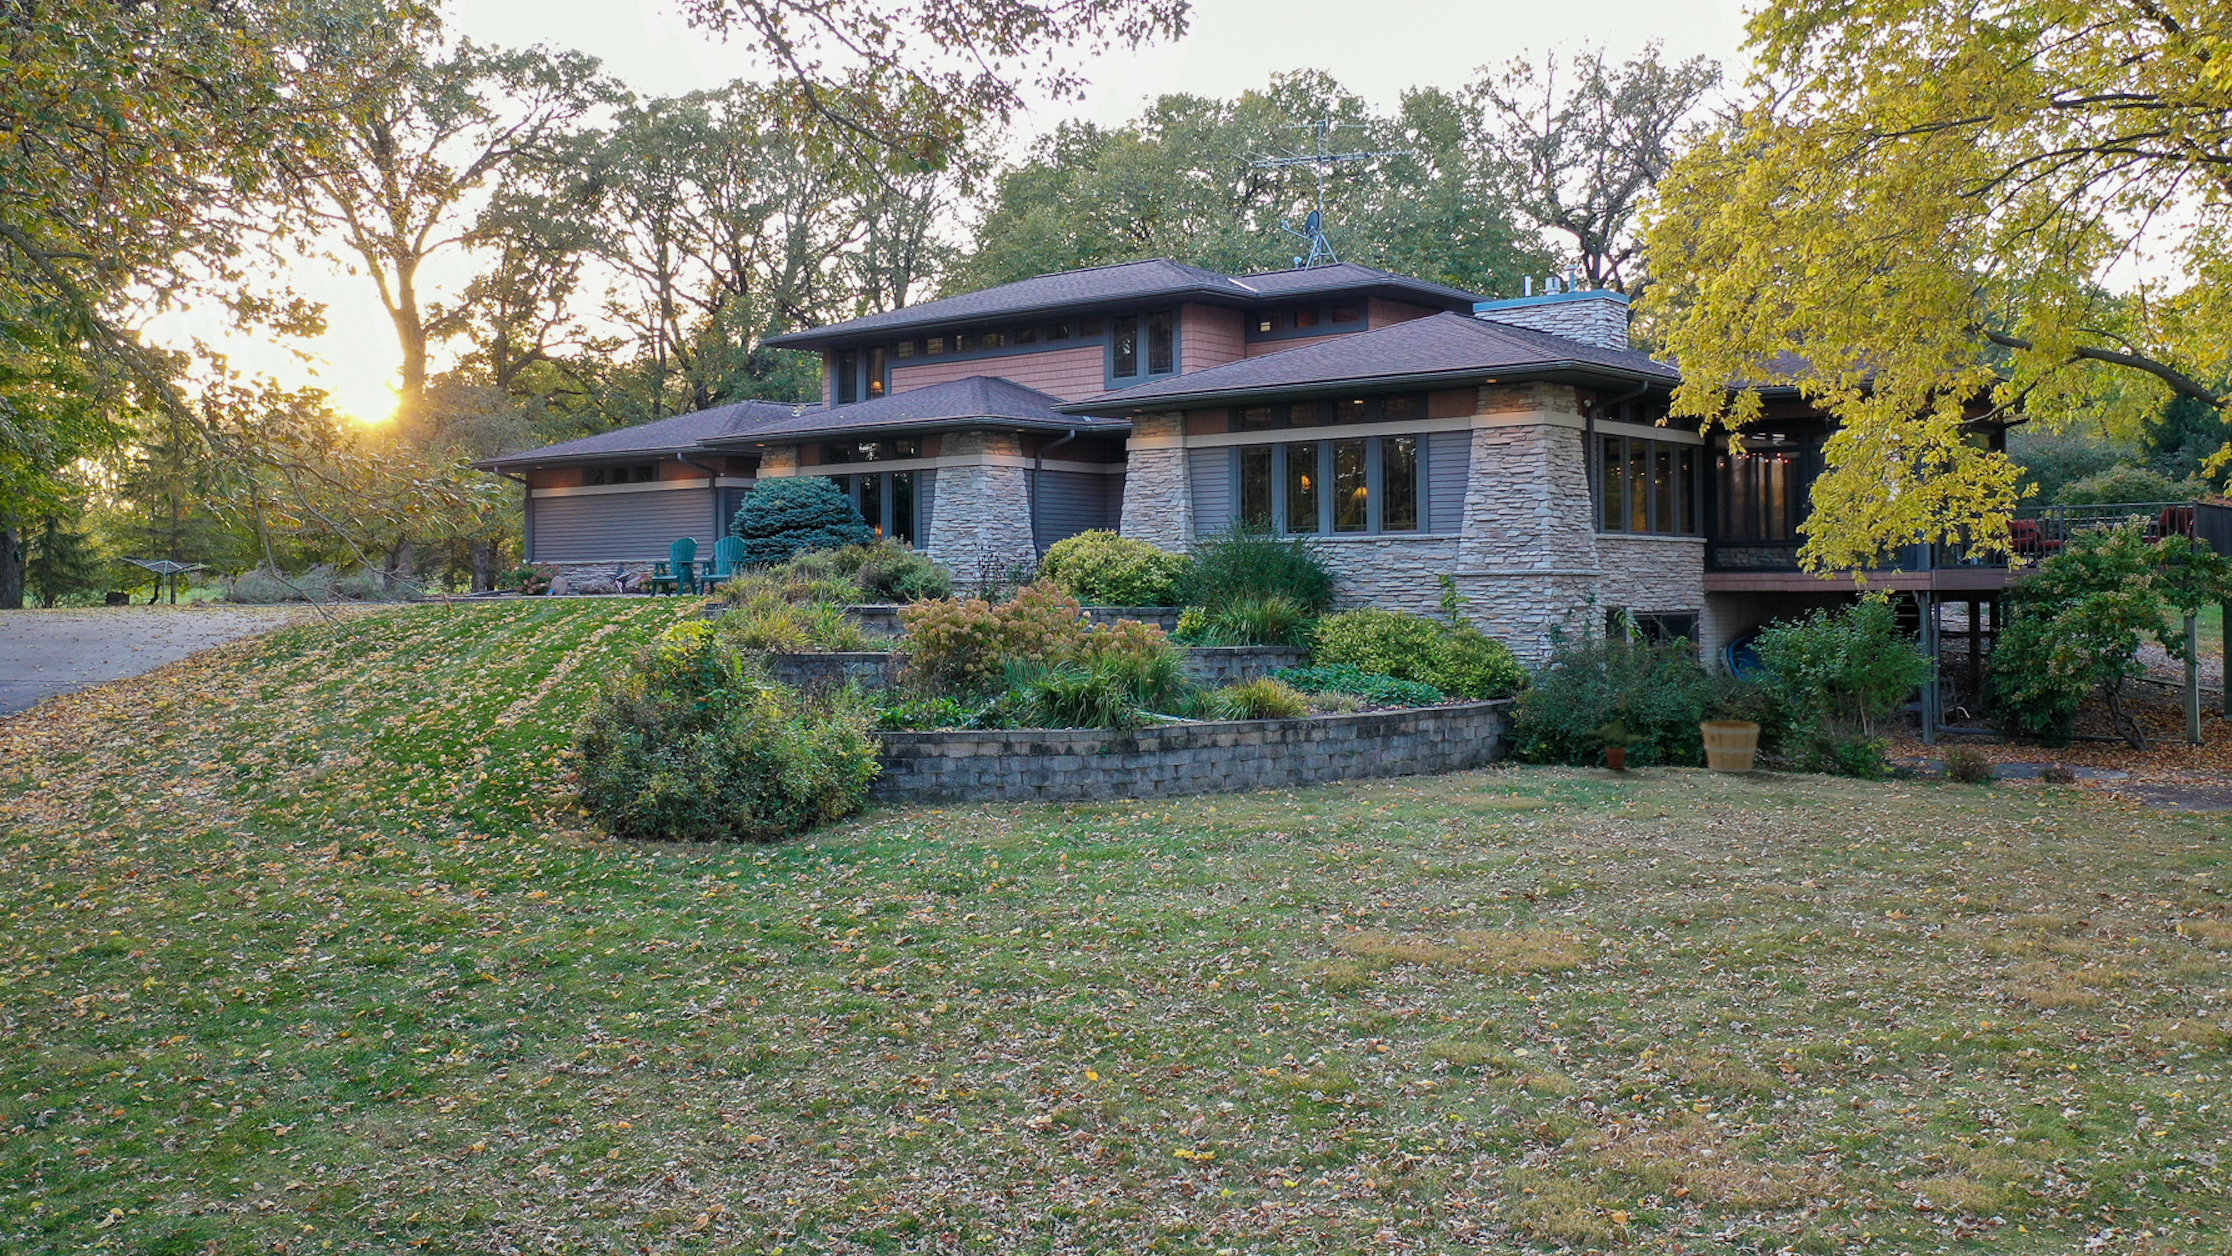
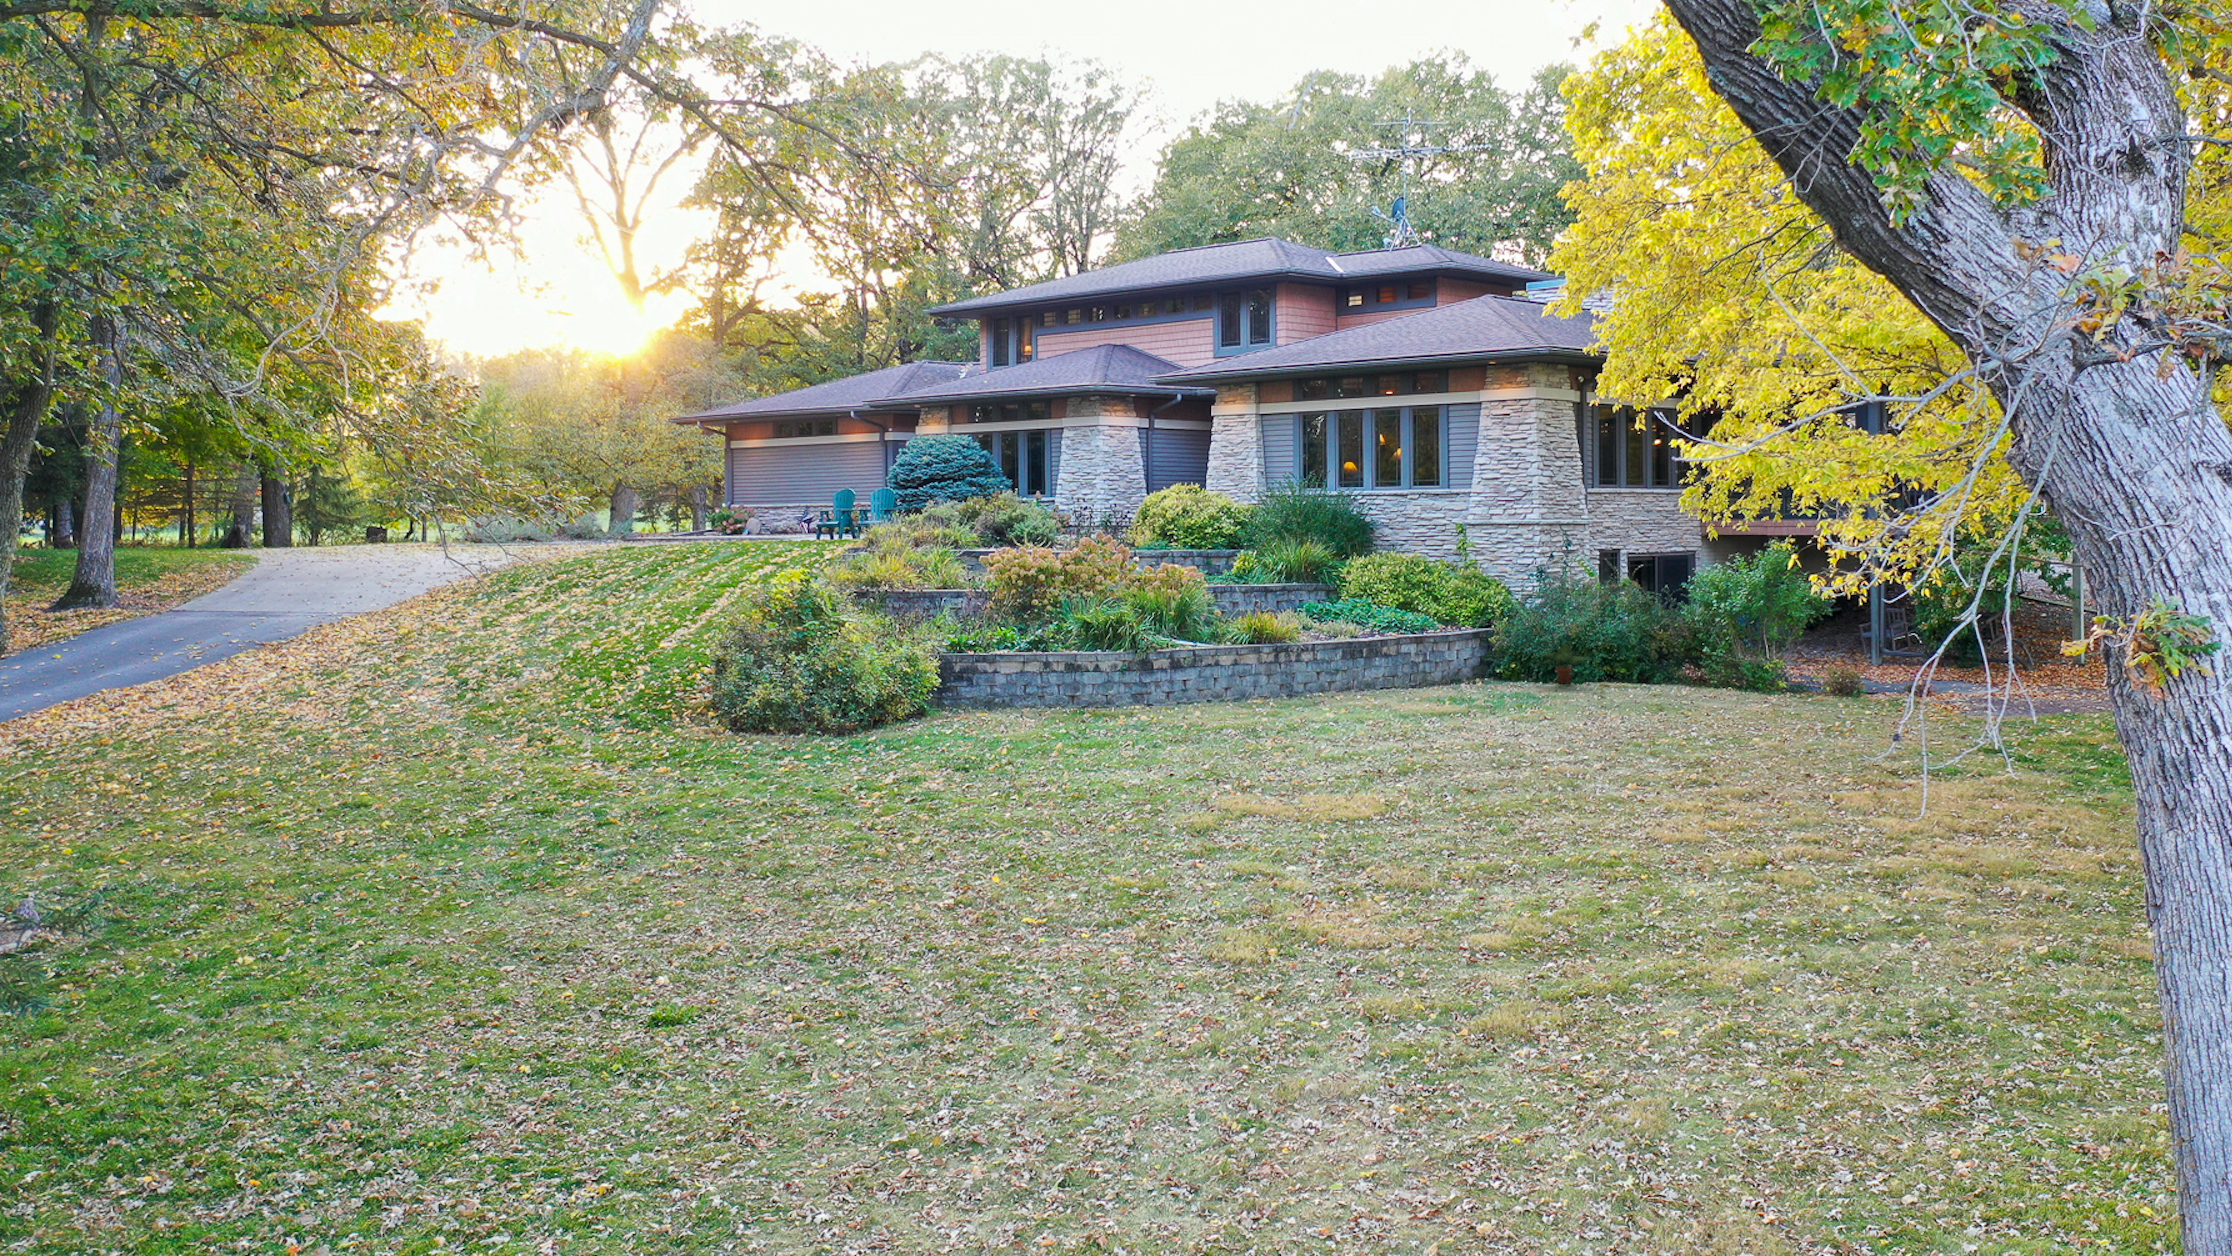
wooden bucket: present [1701,720,1760,773] -> none [1632,645,1679,687]

